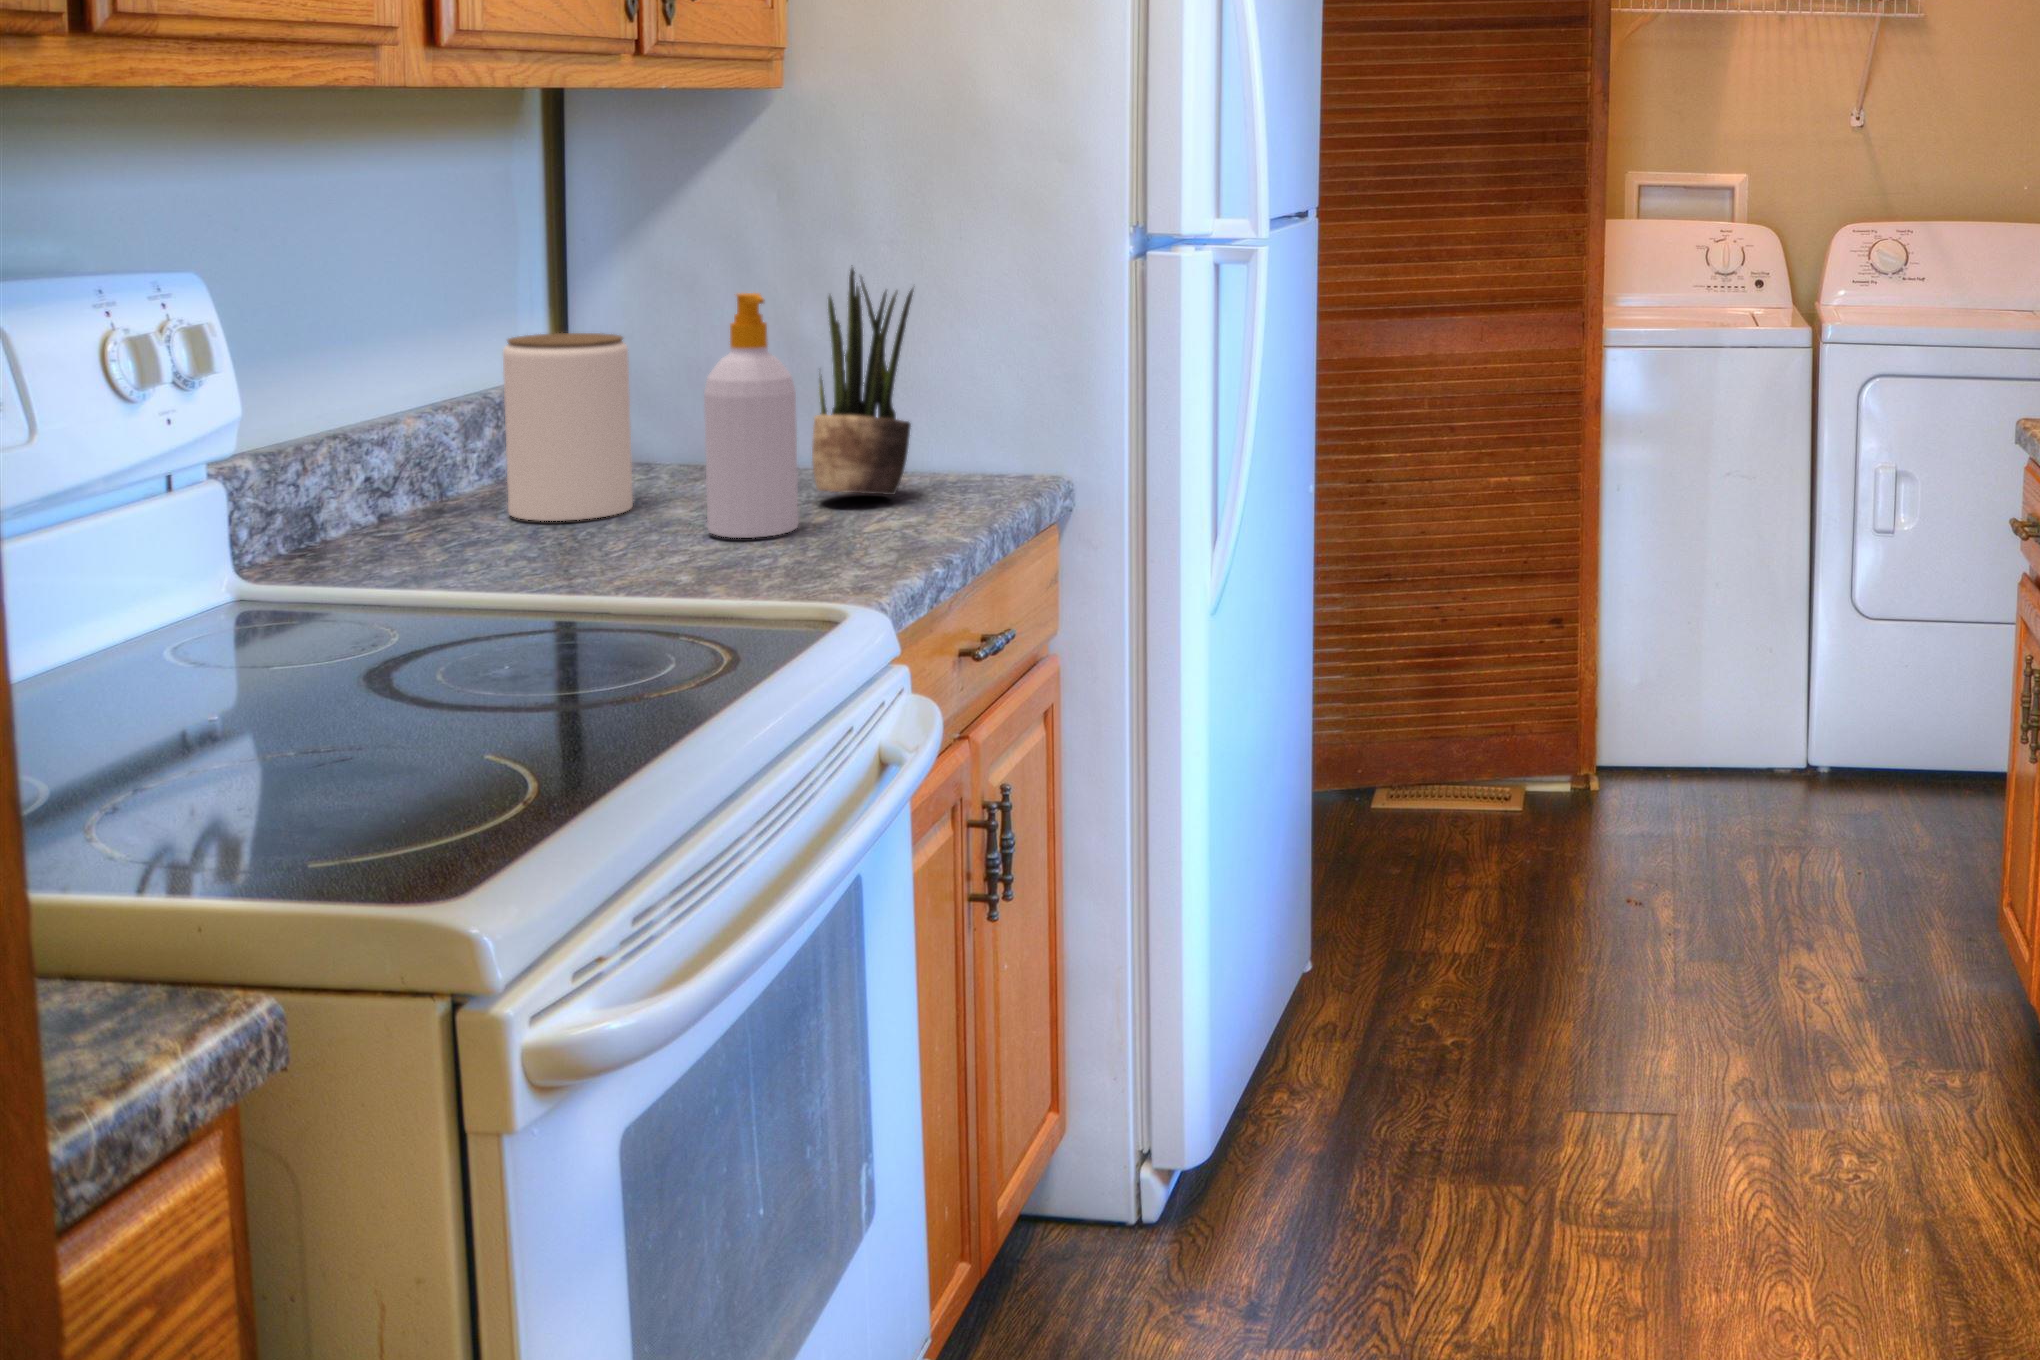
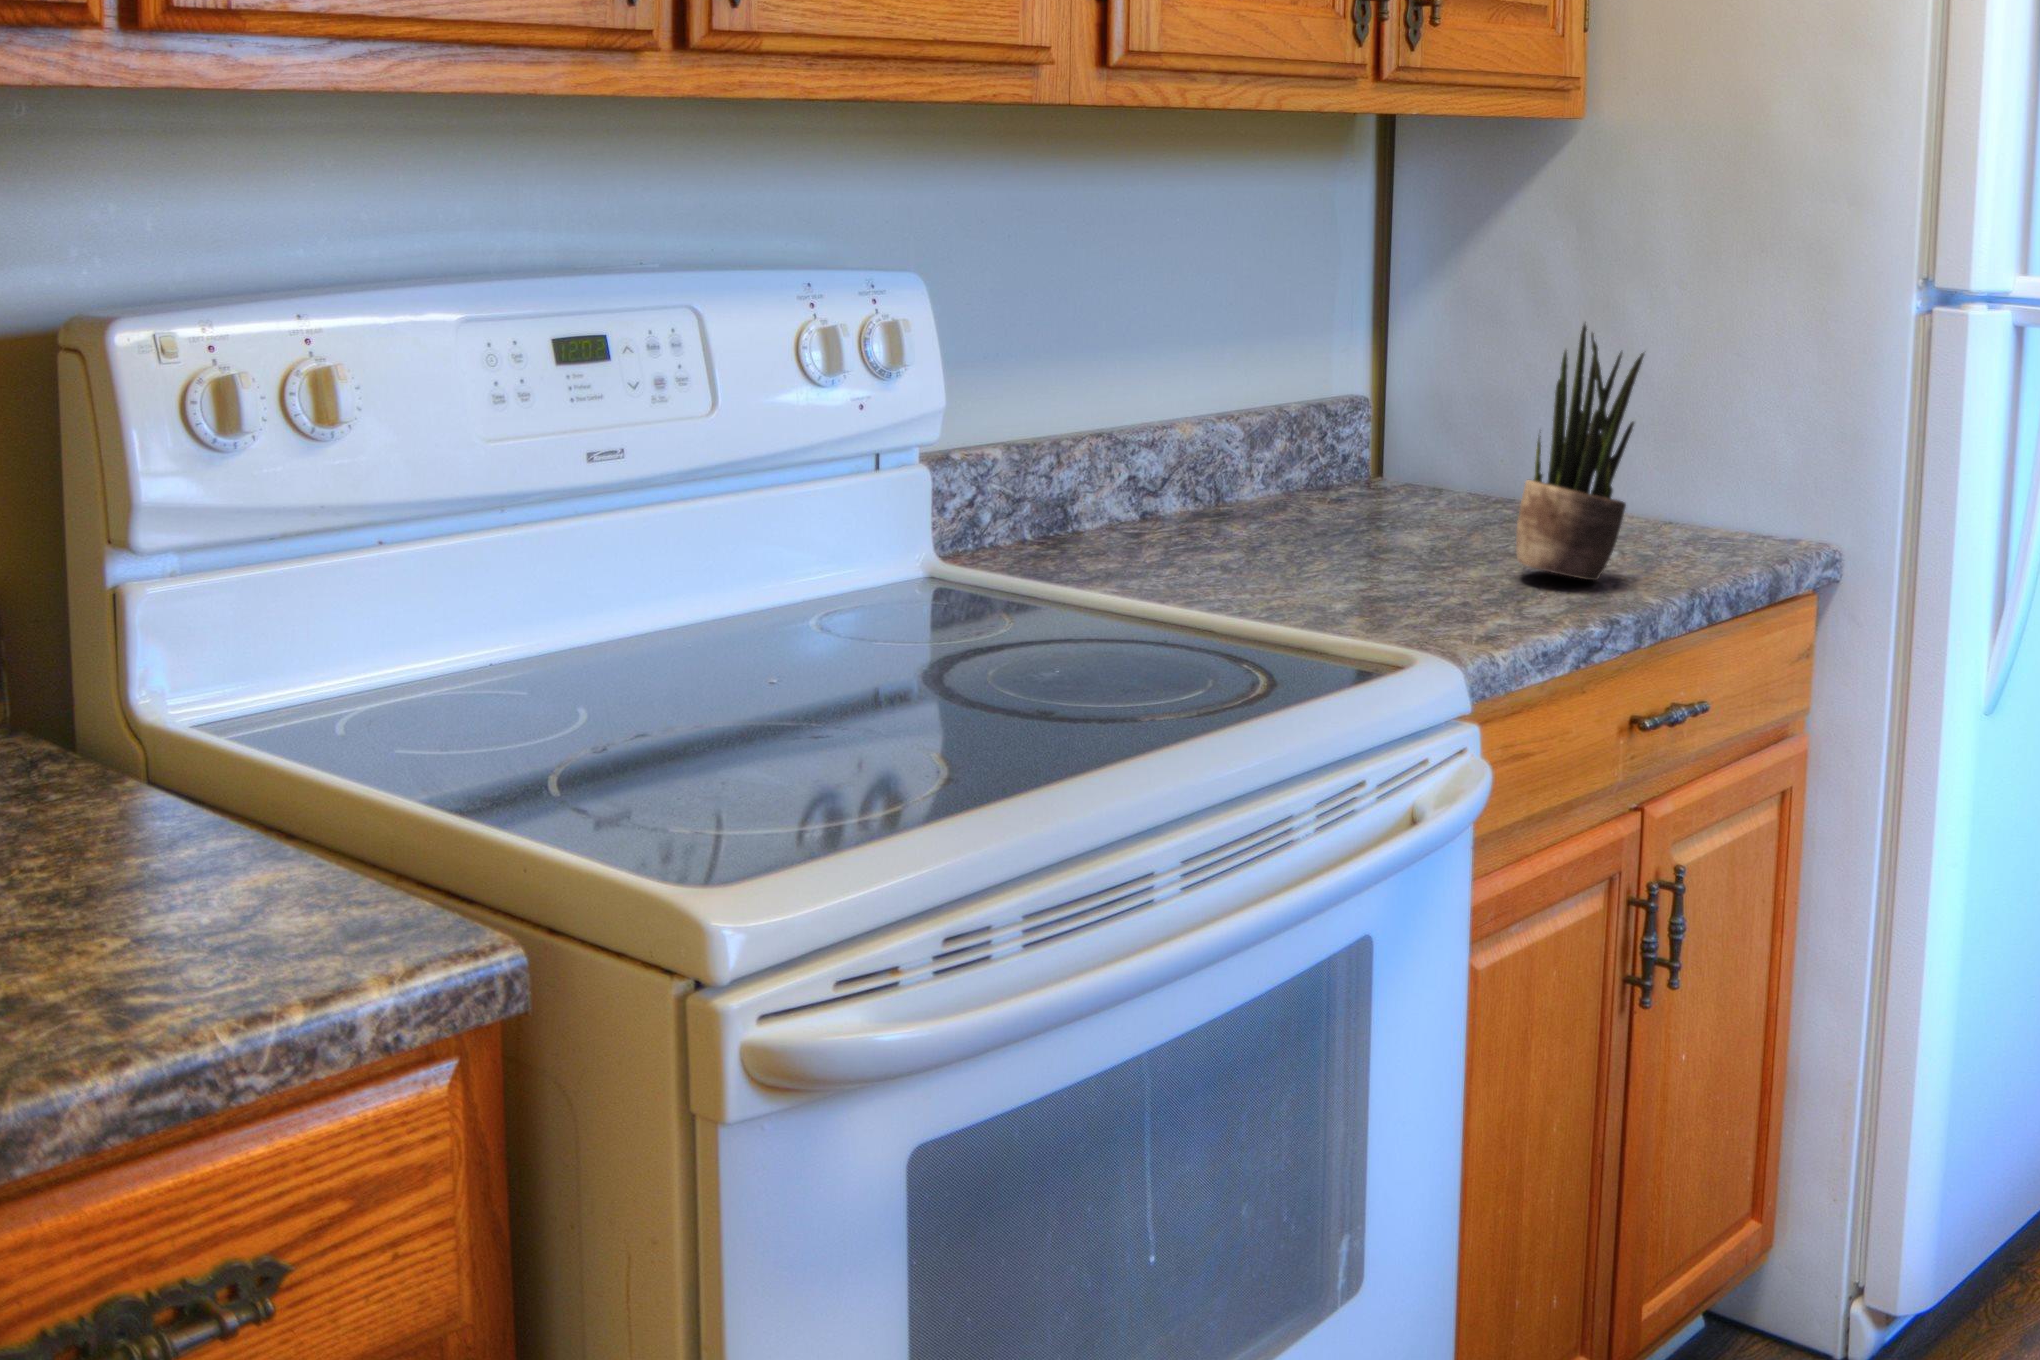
soap bottle: present [704,293,798,538] -> none [1374,339,1478,602]
jar: present [503,333,633,521] -> none [1241,357,1367,551]

